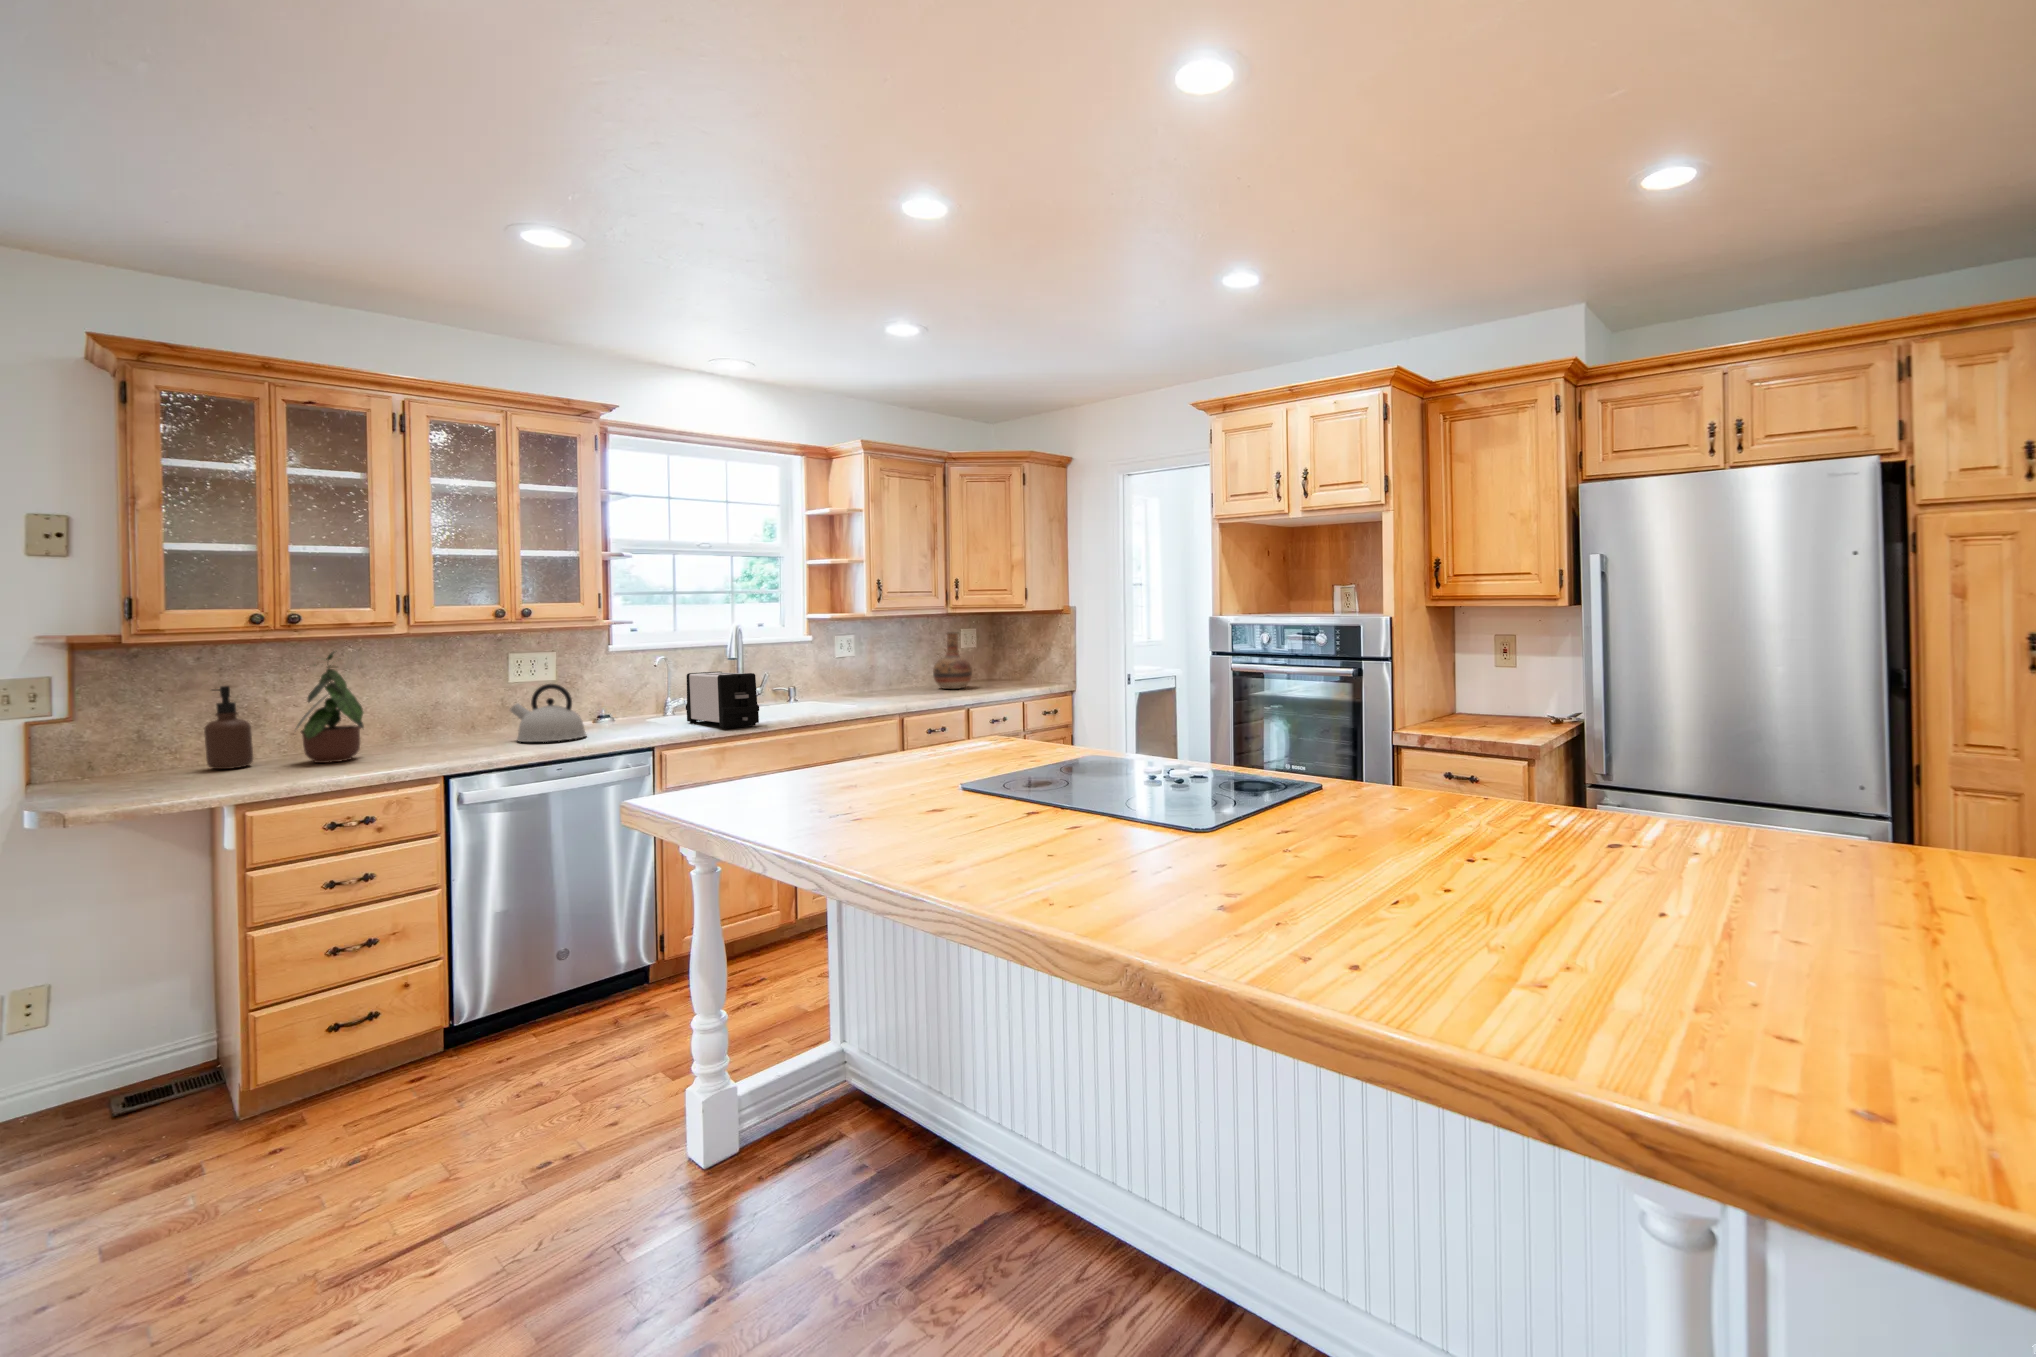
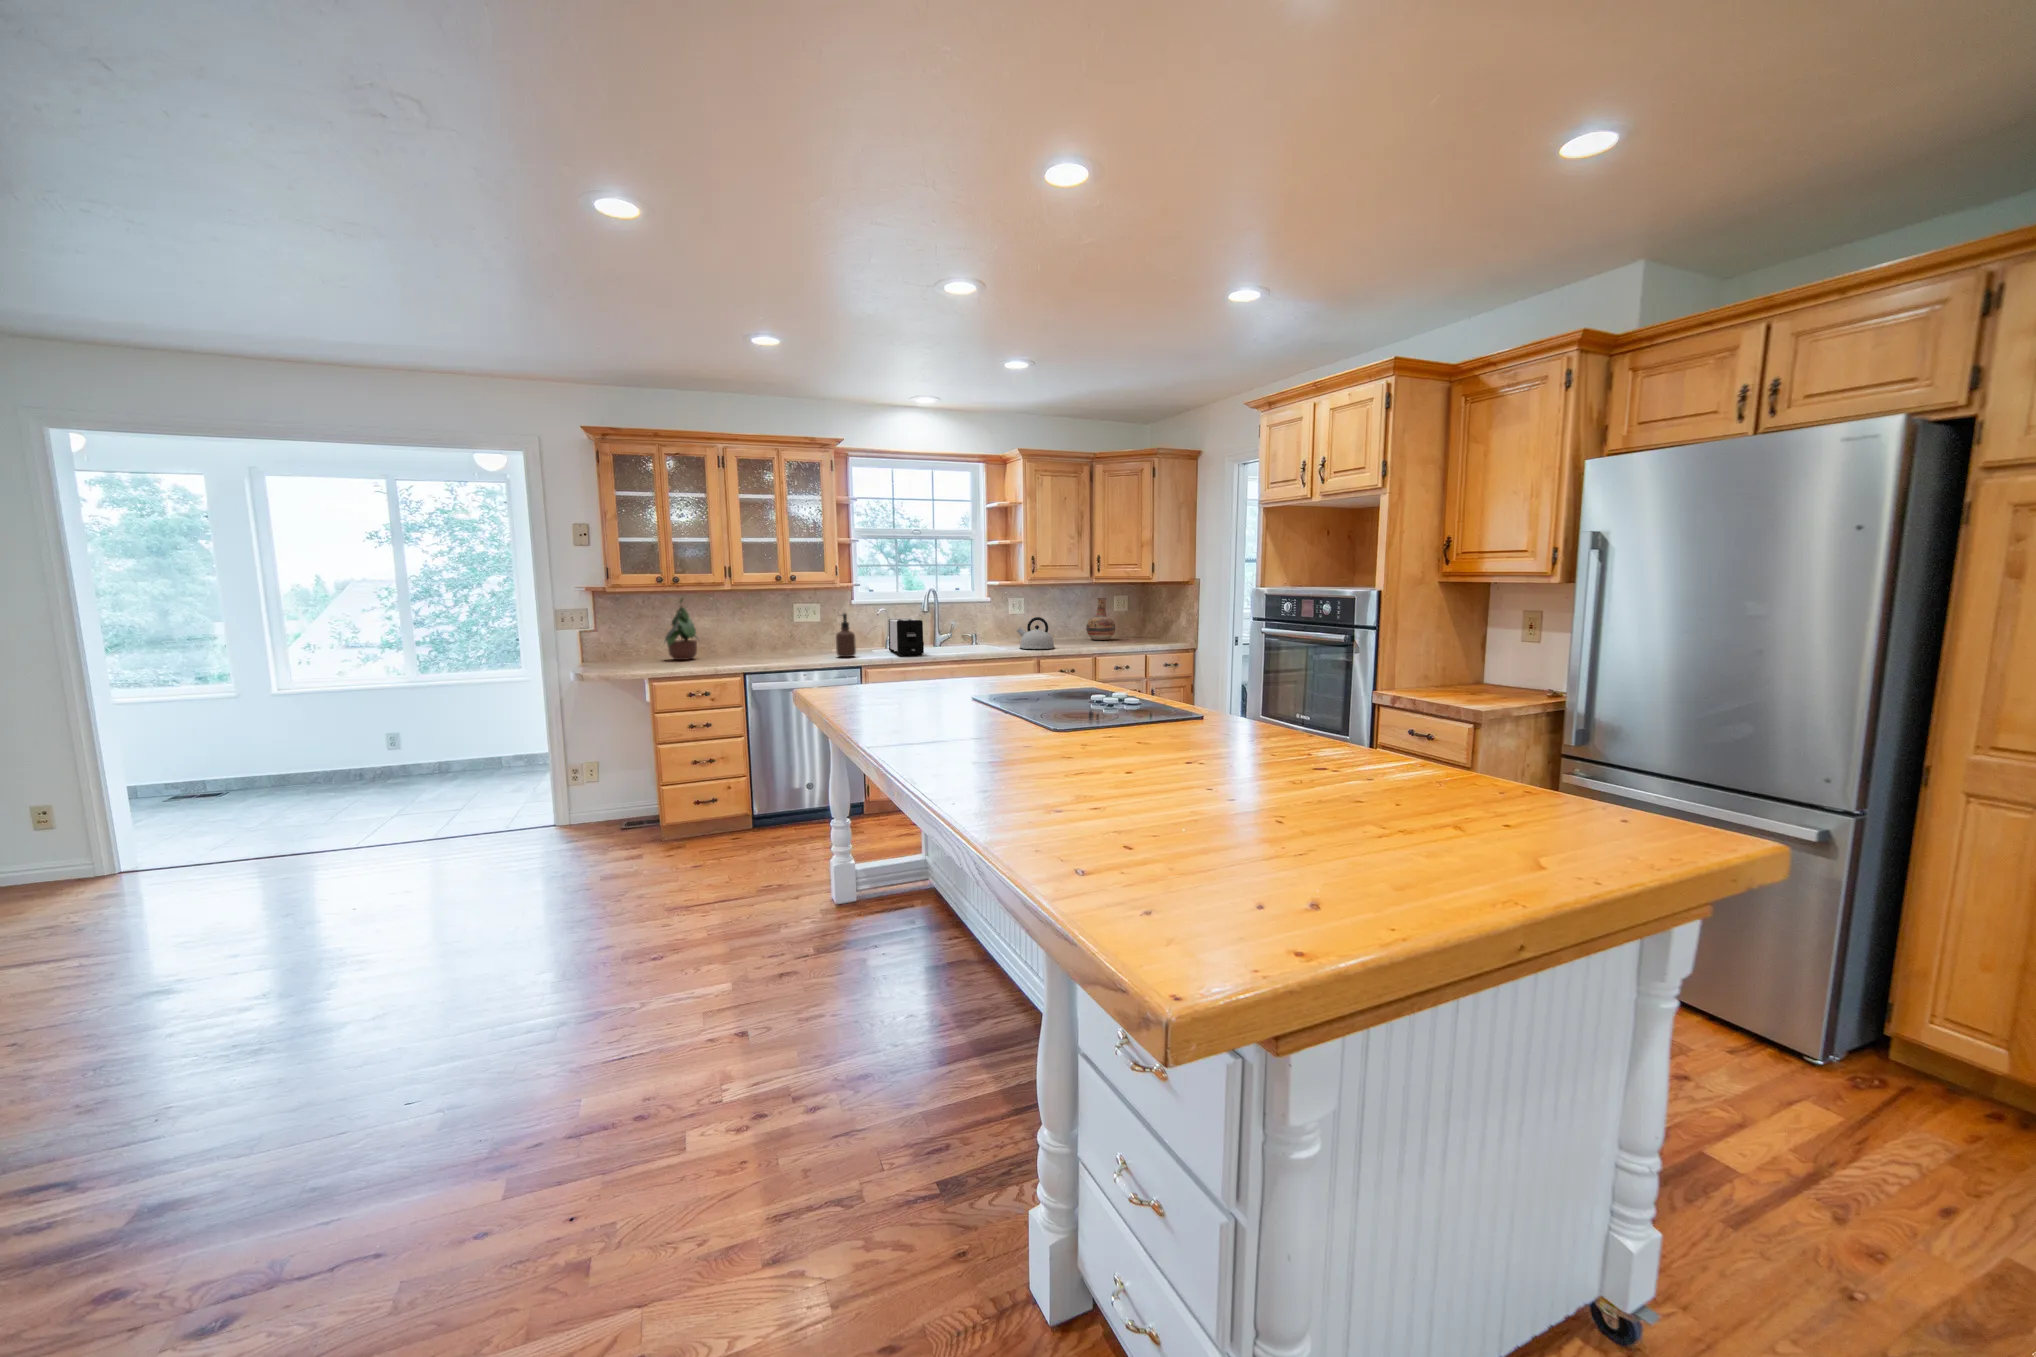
kettle: present [510,684,586,742] -> present [1017,617,1055,649]
soap dispenser: present [204,686,253,769] -> present [836,613,856,657]

